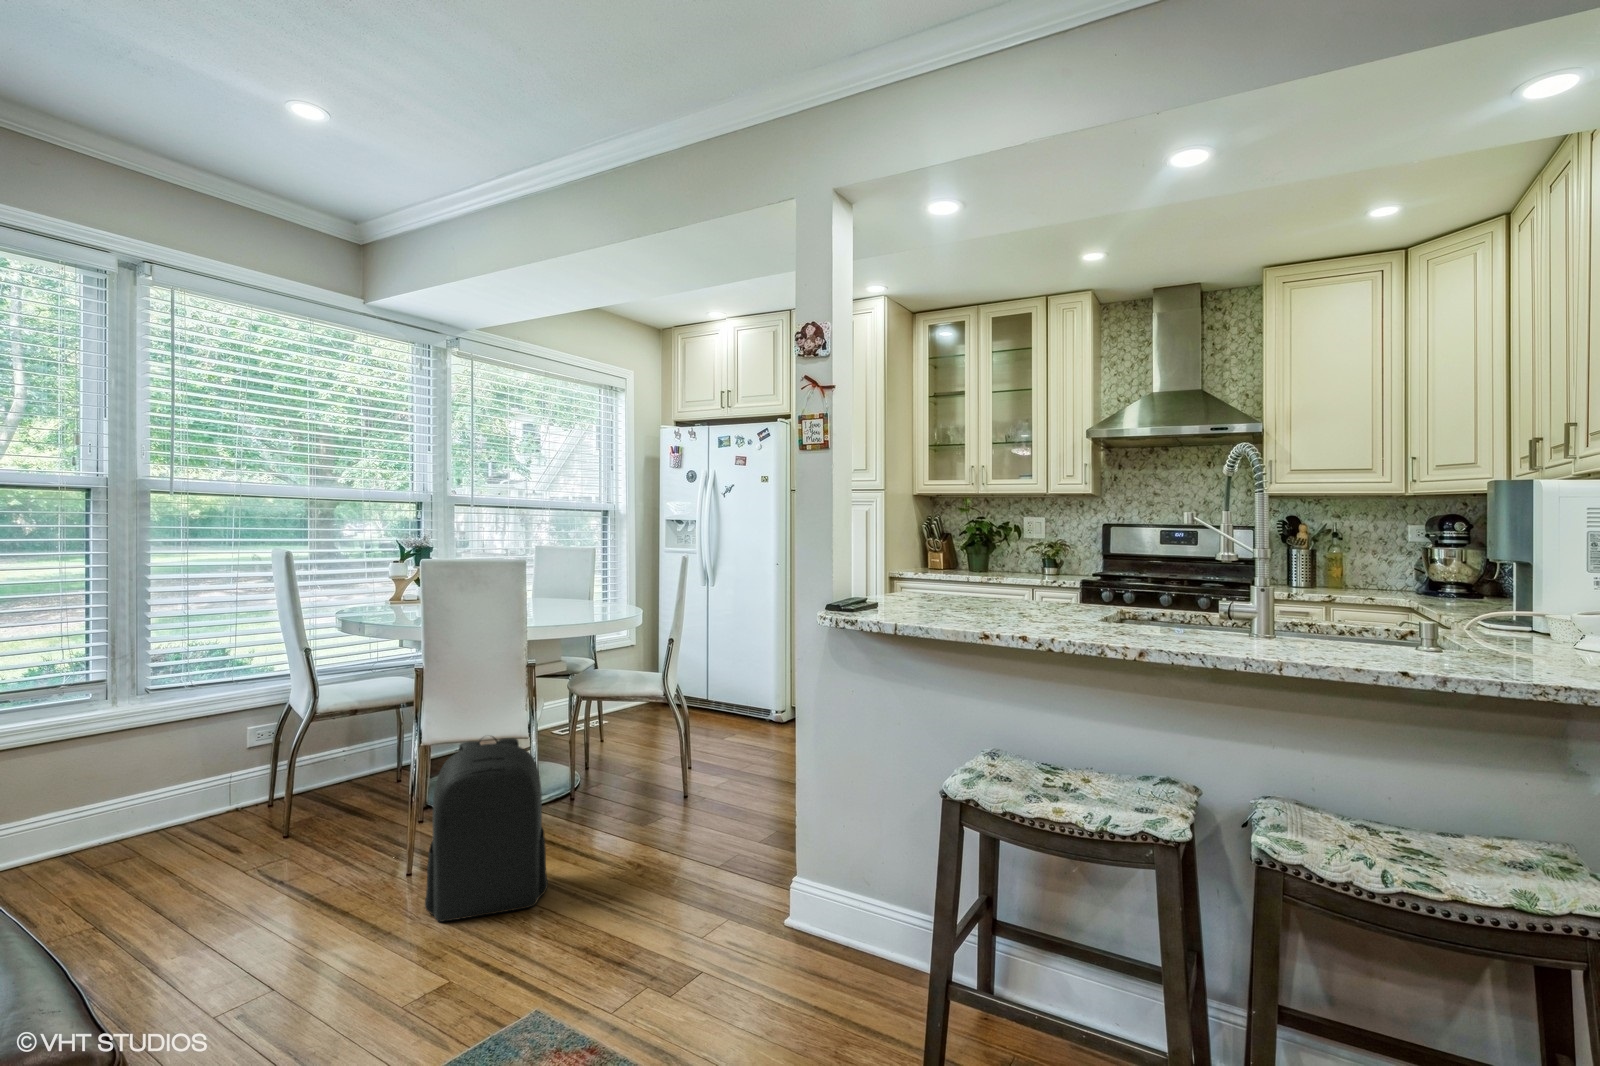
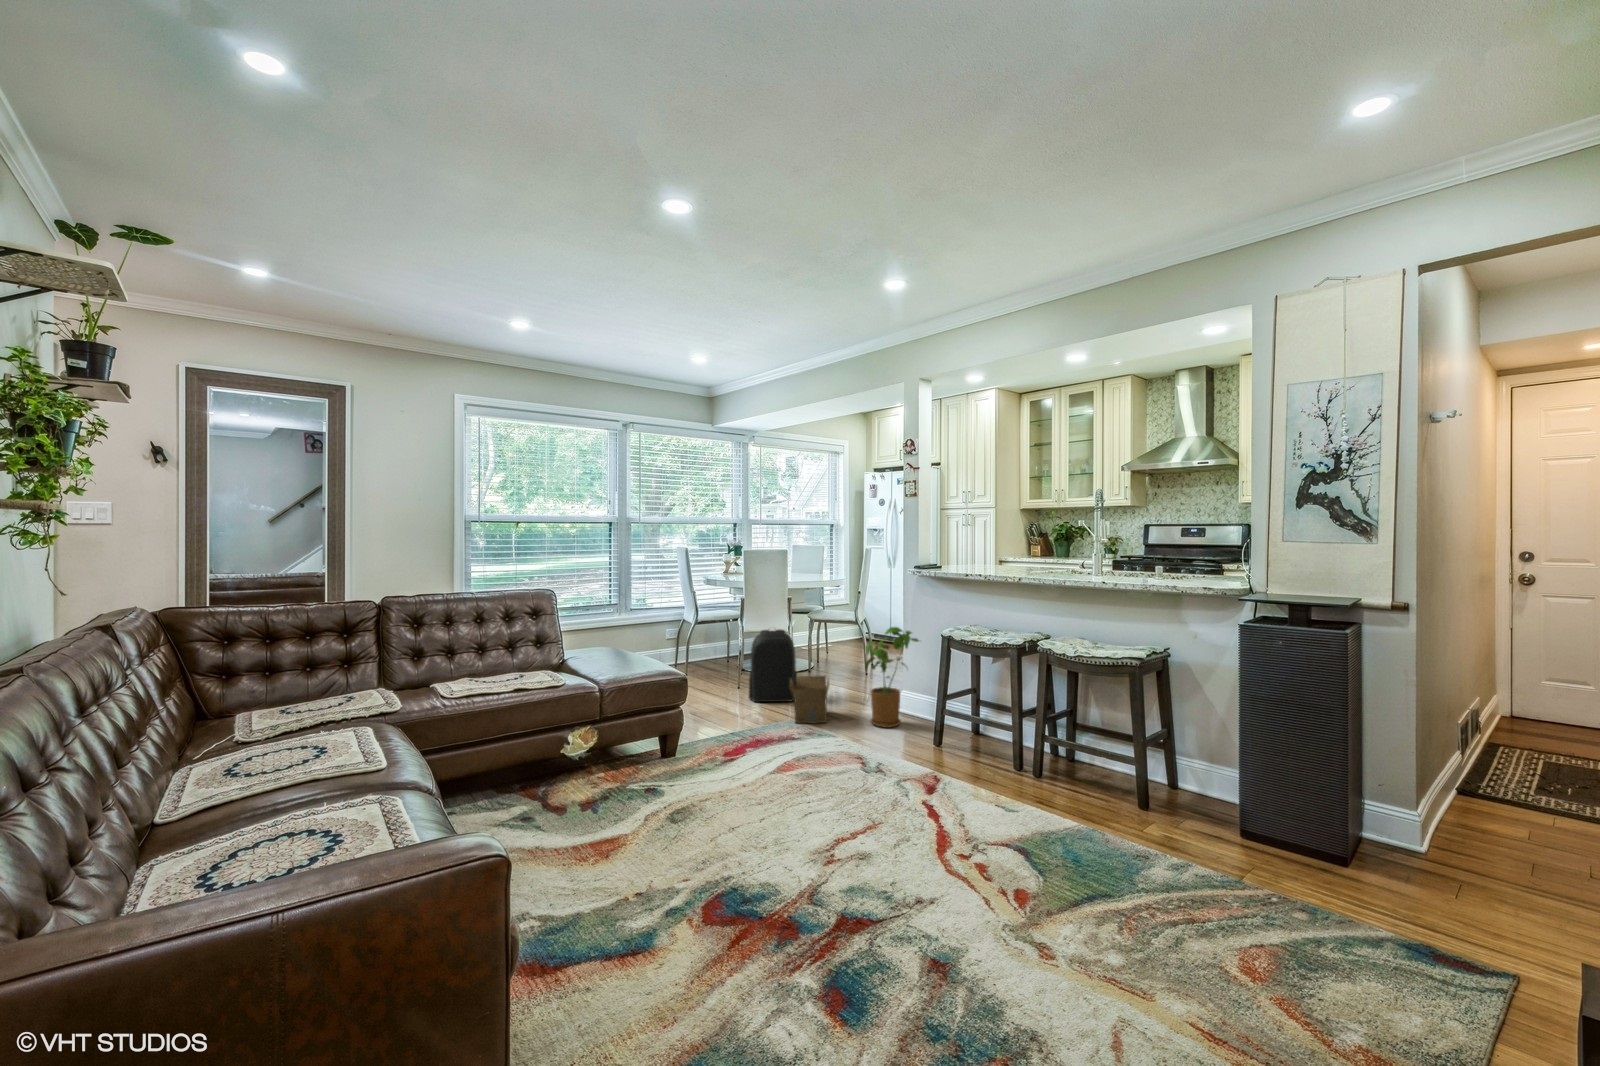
house plant: none [721,748,851,989] -> present [865,627,919,728]
cardboard box: none [529,854,634,1006] -> present [789,676,829,723]

